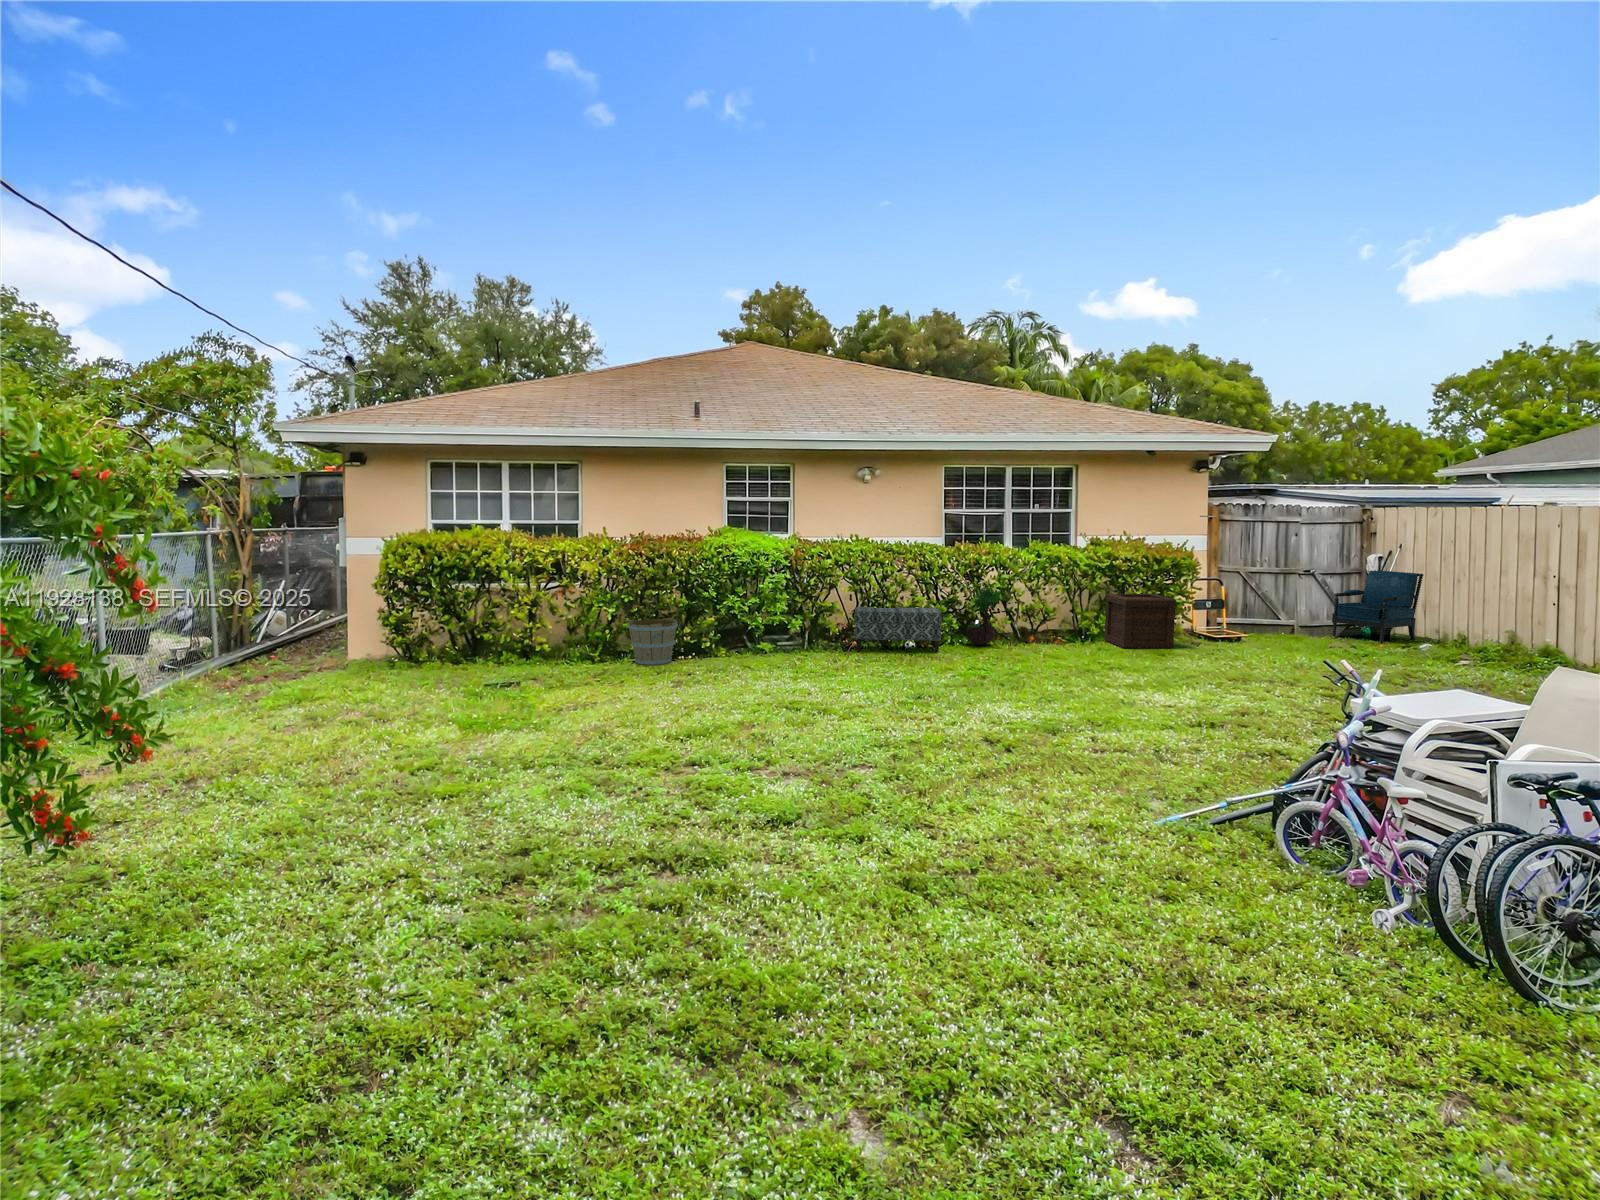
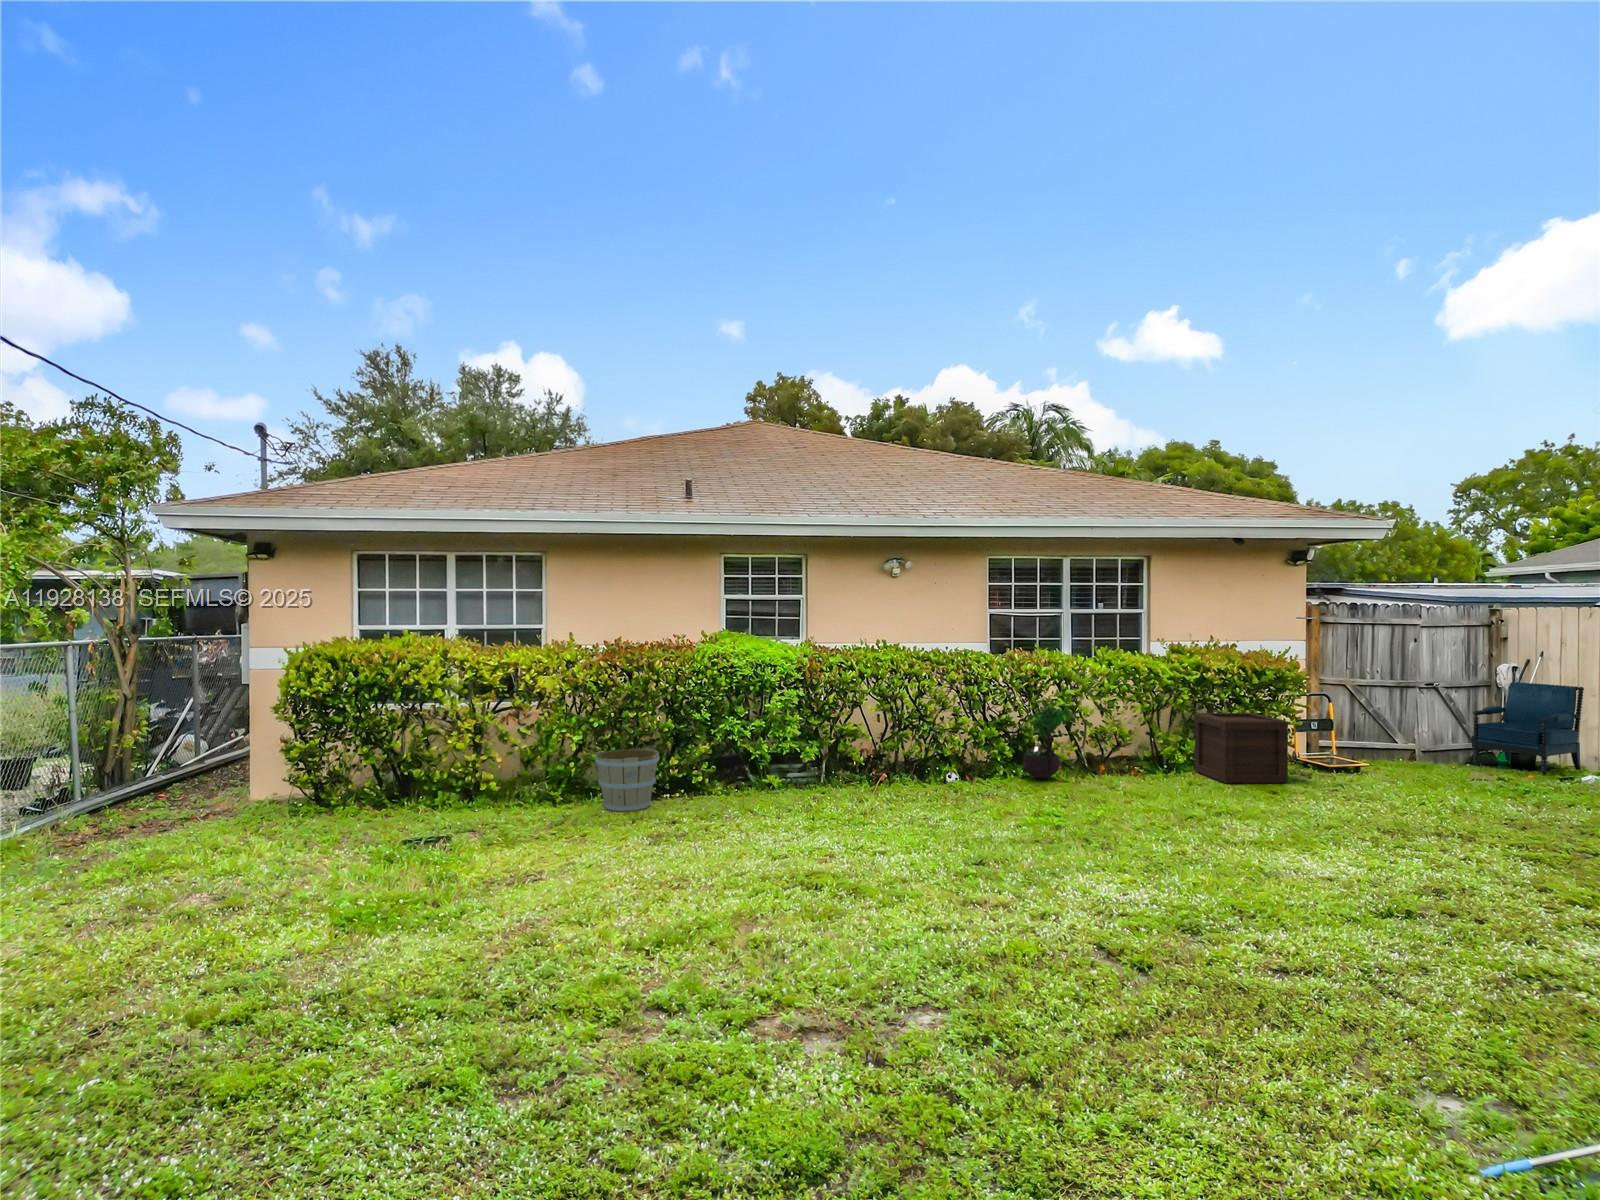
bench: present [855,607,942,653] -> none [884,730,996,791]

